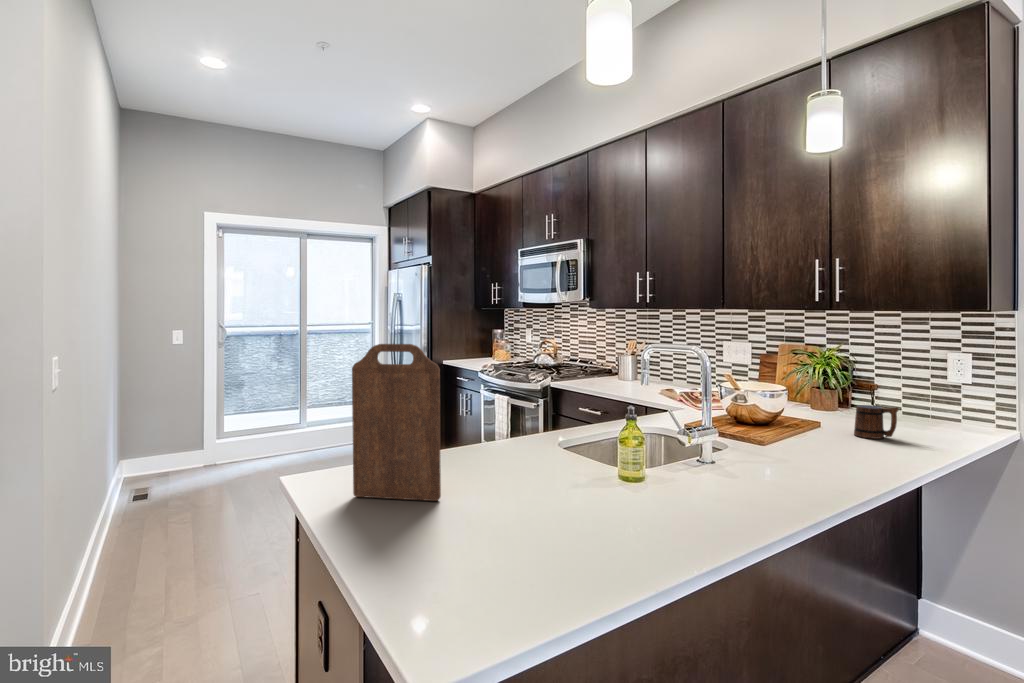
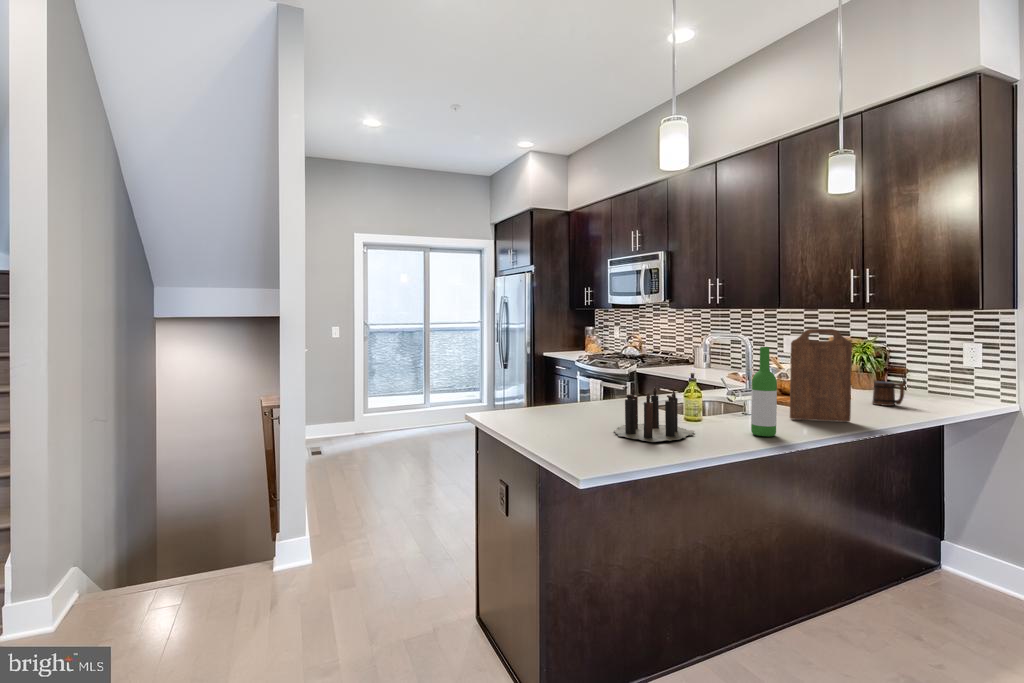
cutting board: present [352,344,441,501] -> present [790,329,852,422]
wine bottle: none [728,368,769,516] -> present [751,347,777,437]
candle: none [494,433,650,545] -> present [614,387,695,442]

